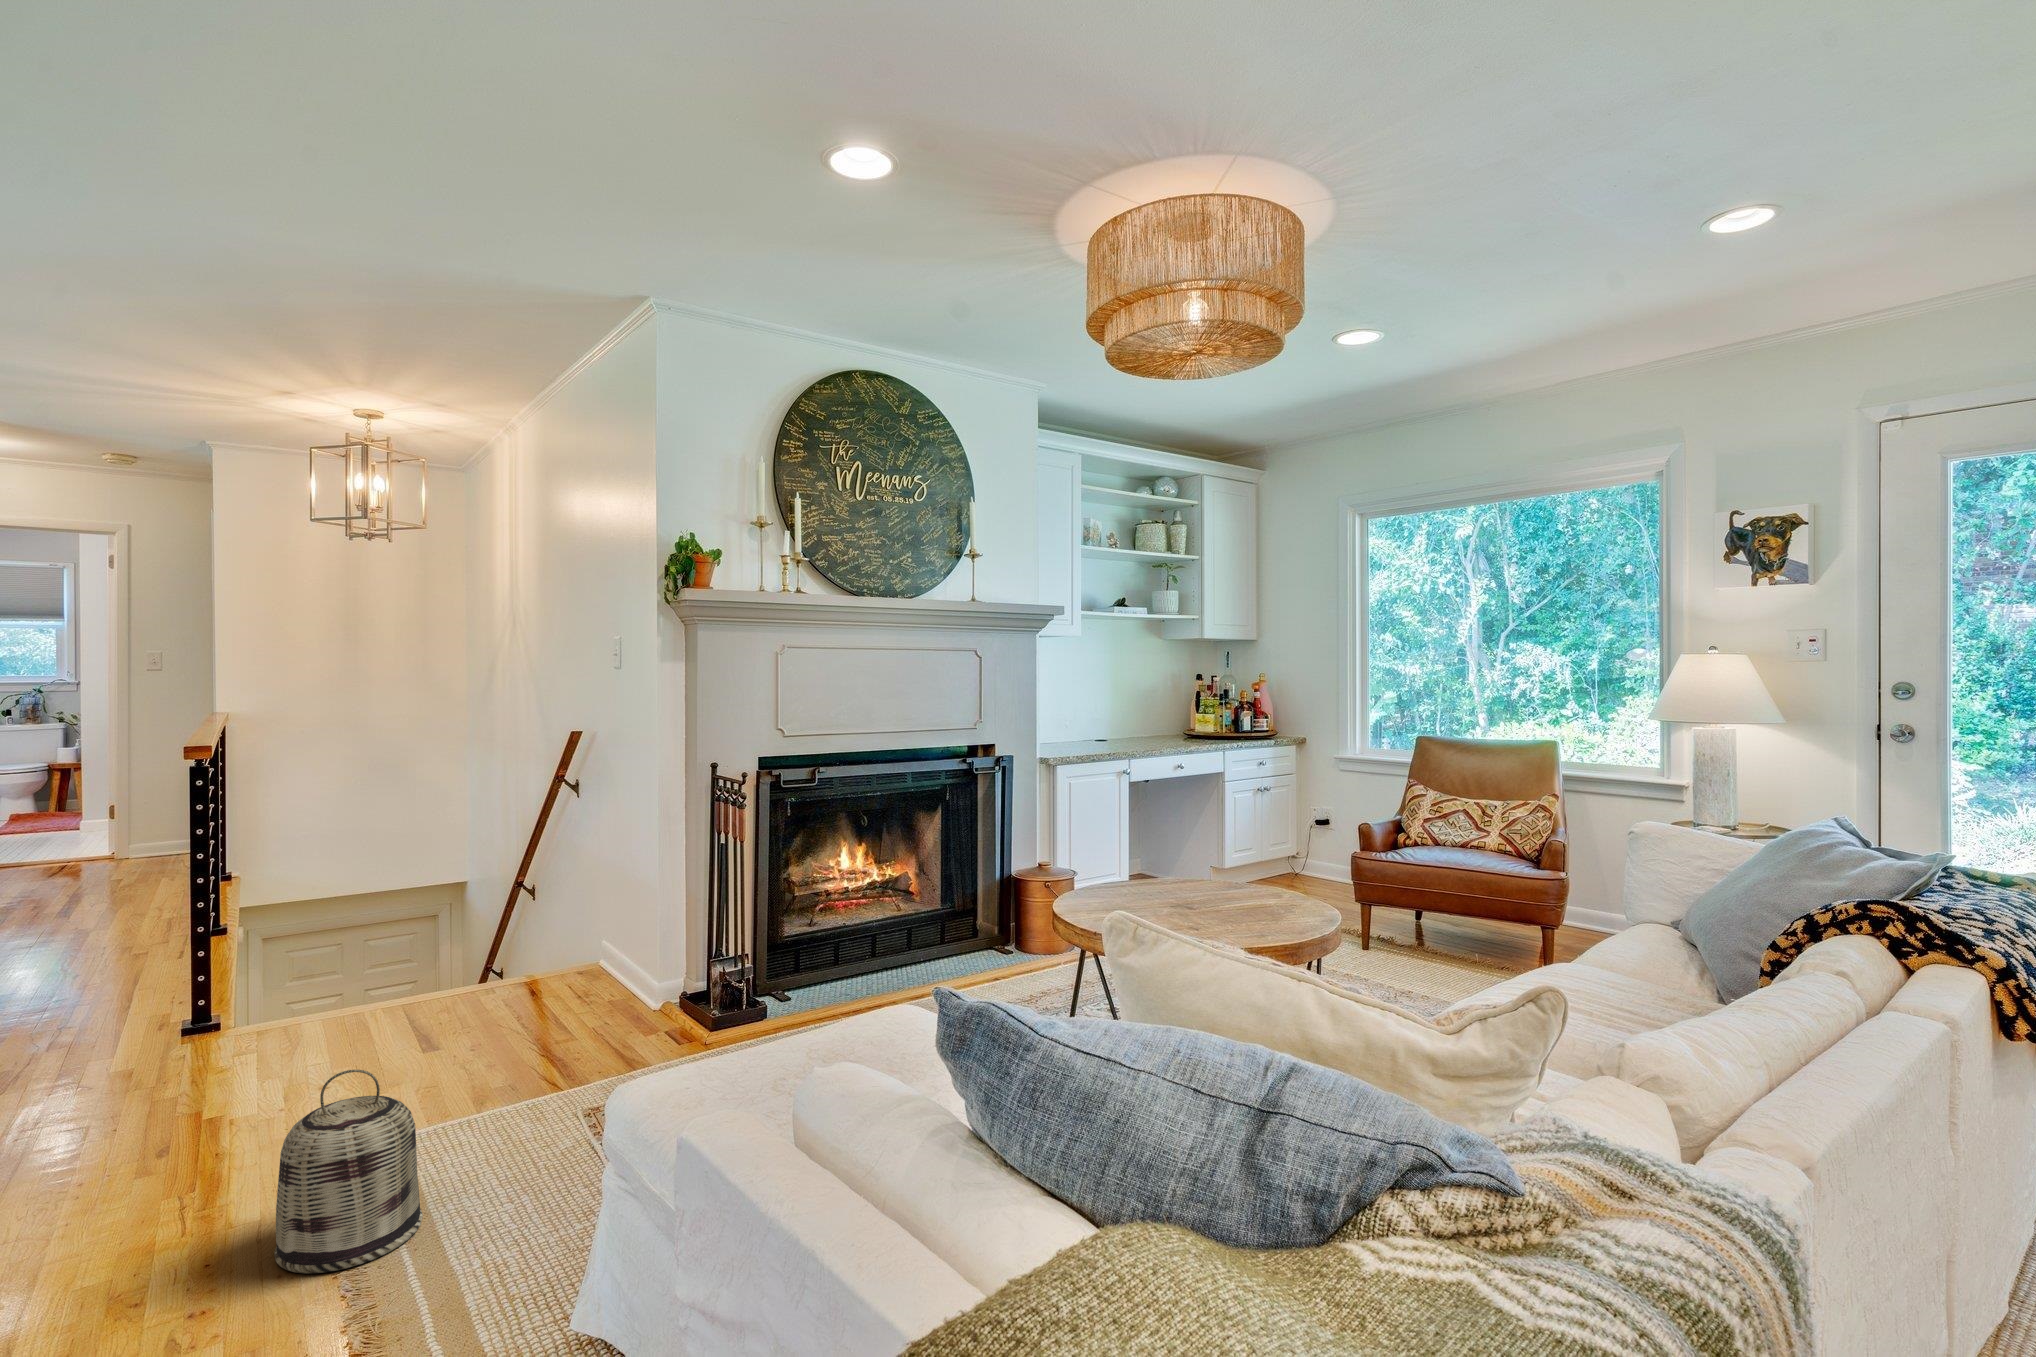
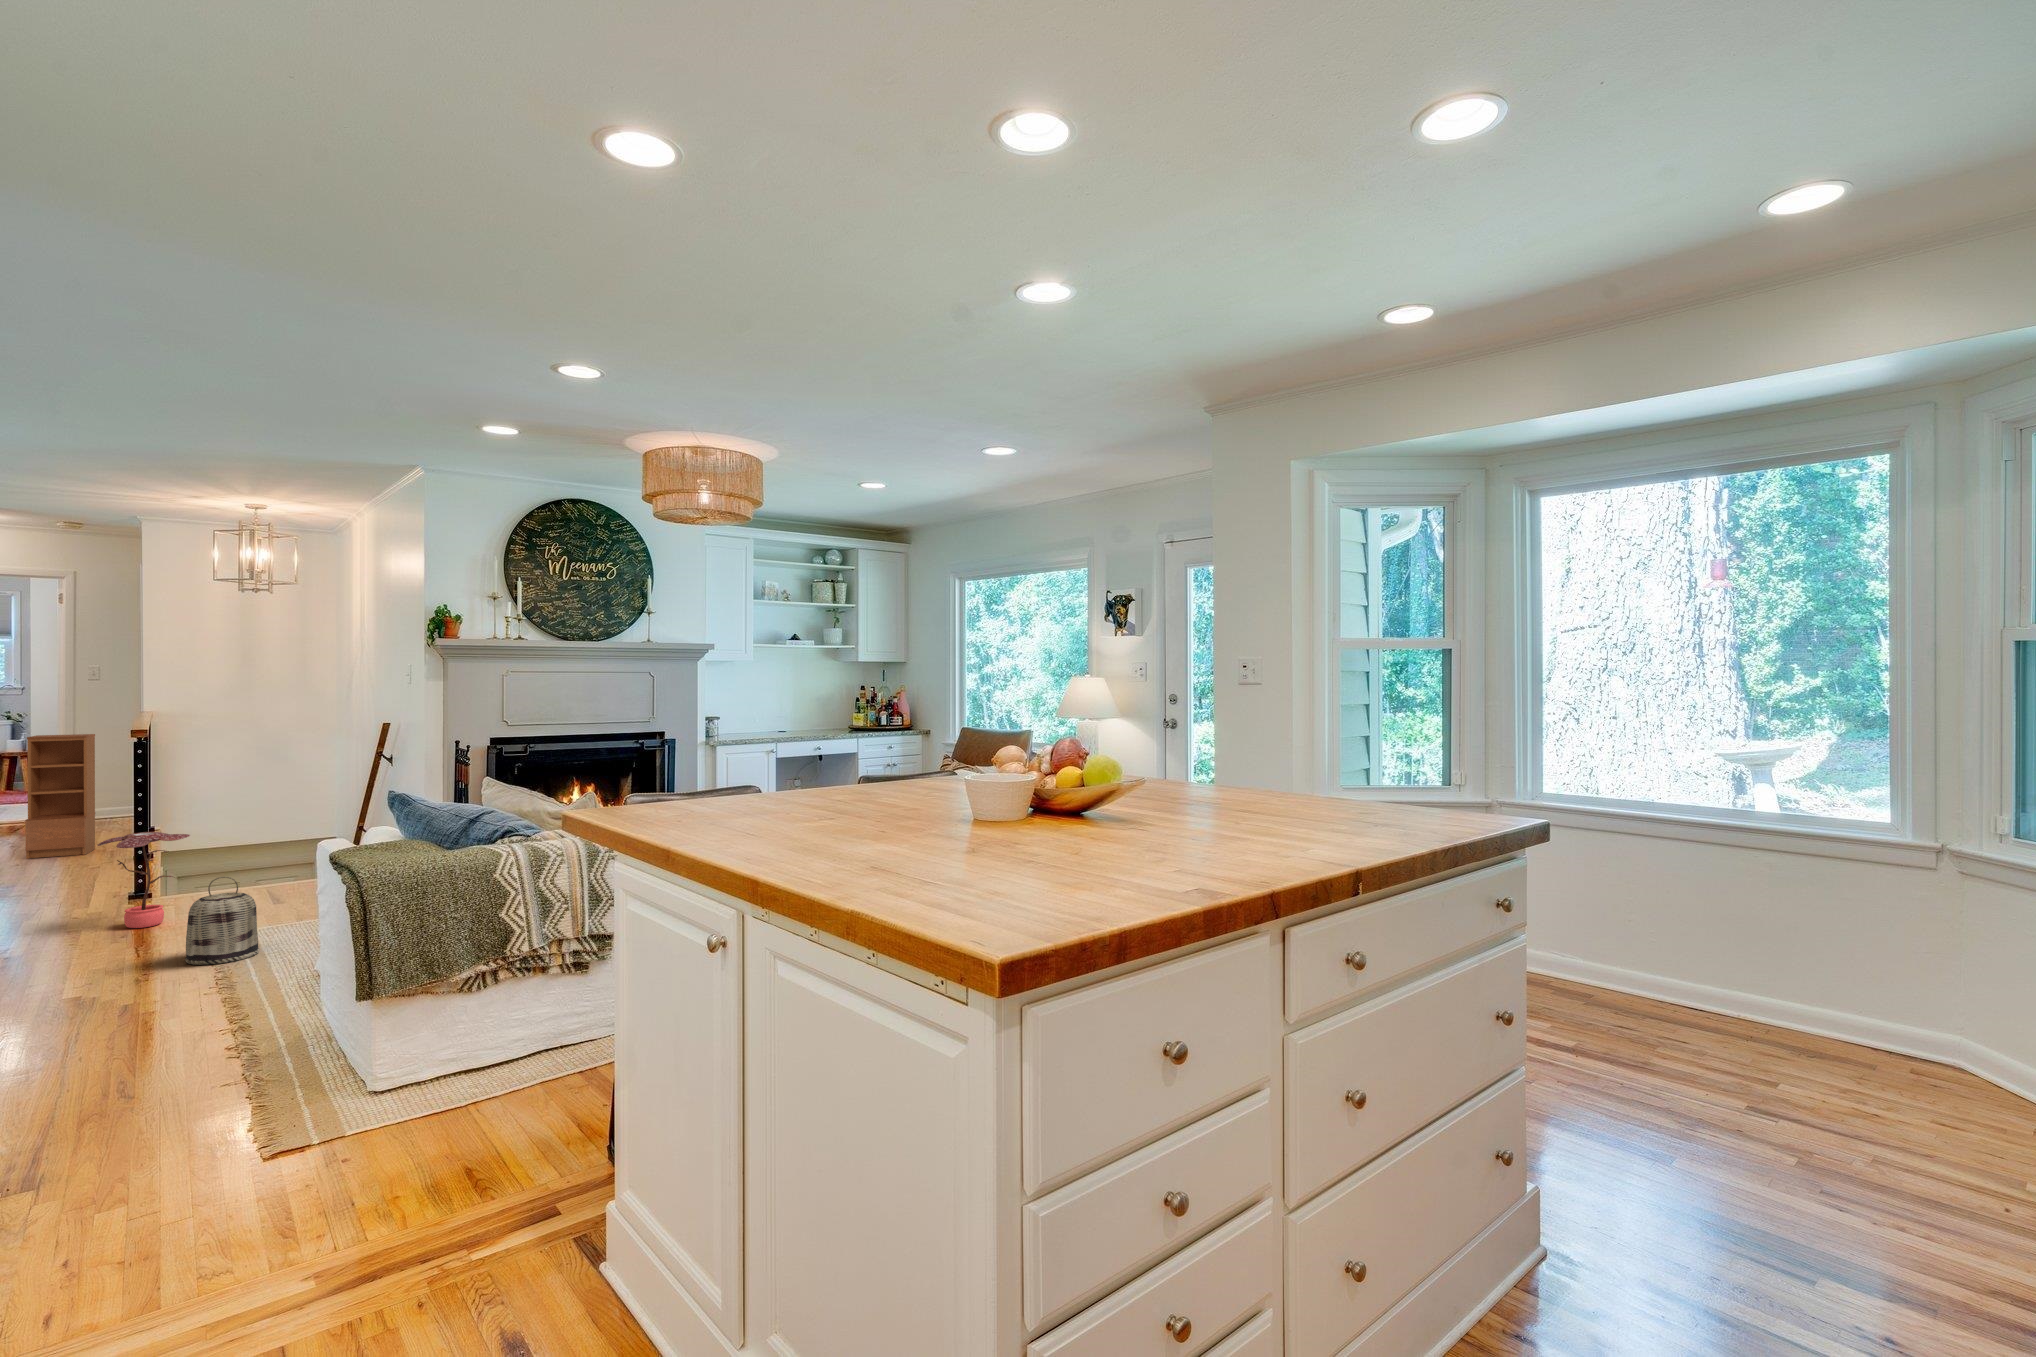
bookcase: none [47,746,150,933] -> present [25,734,95,859]
potted plant: none [115,938,282,1125] -> present [98,832,190,928]

